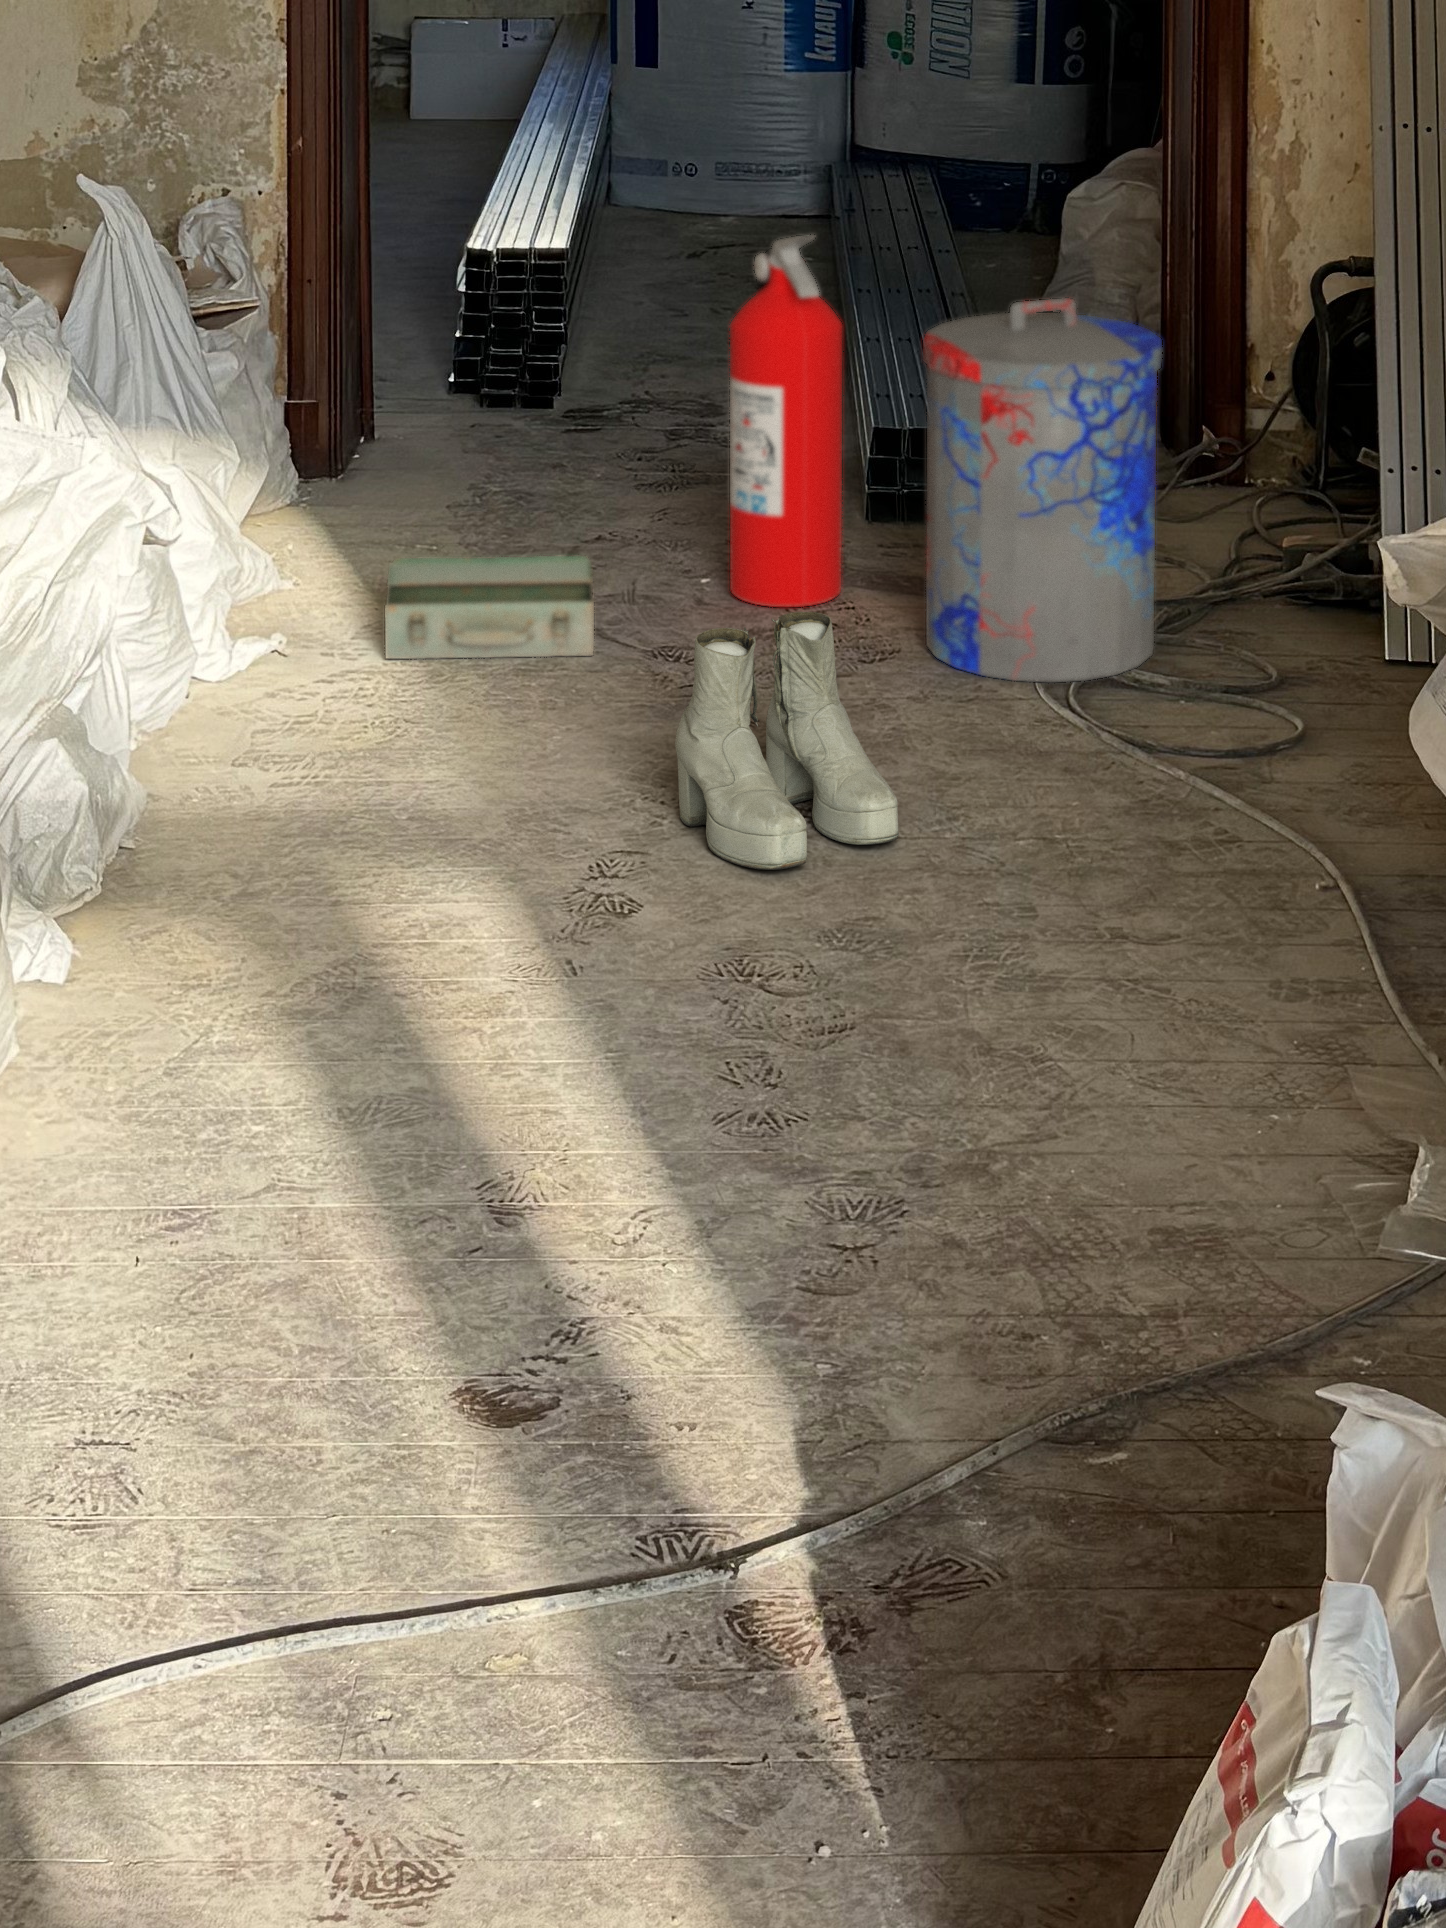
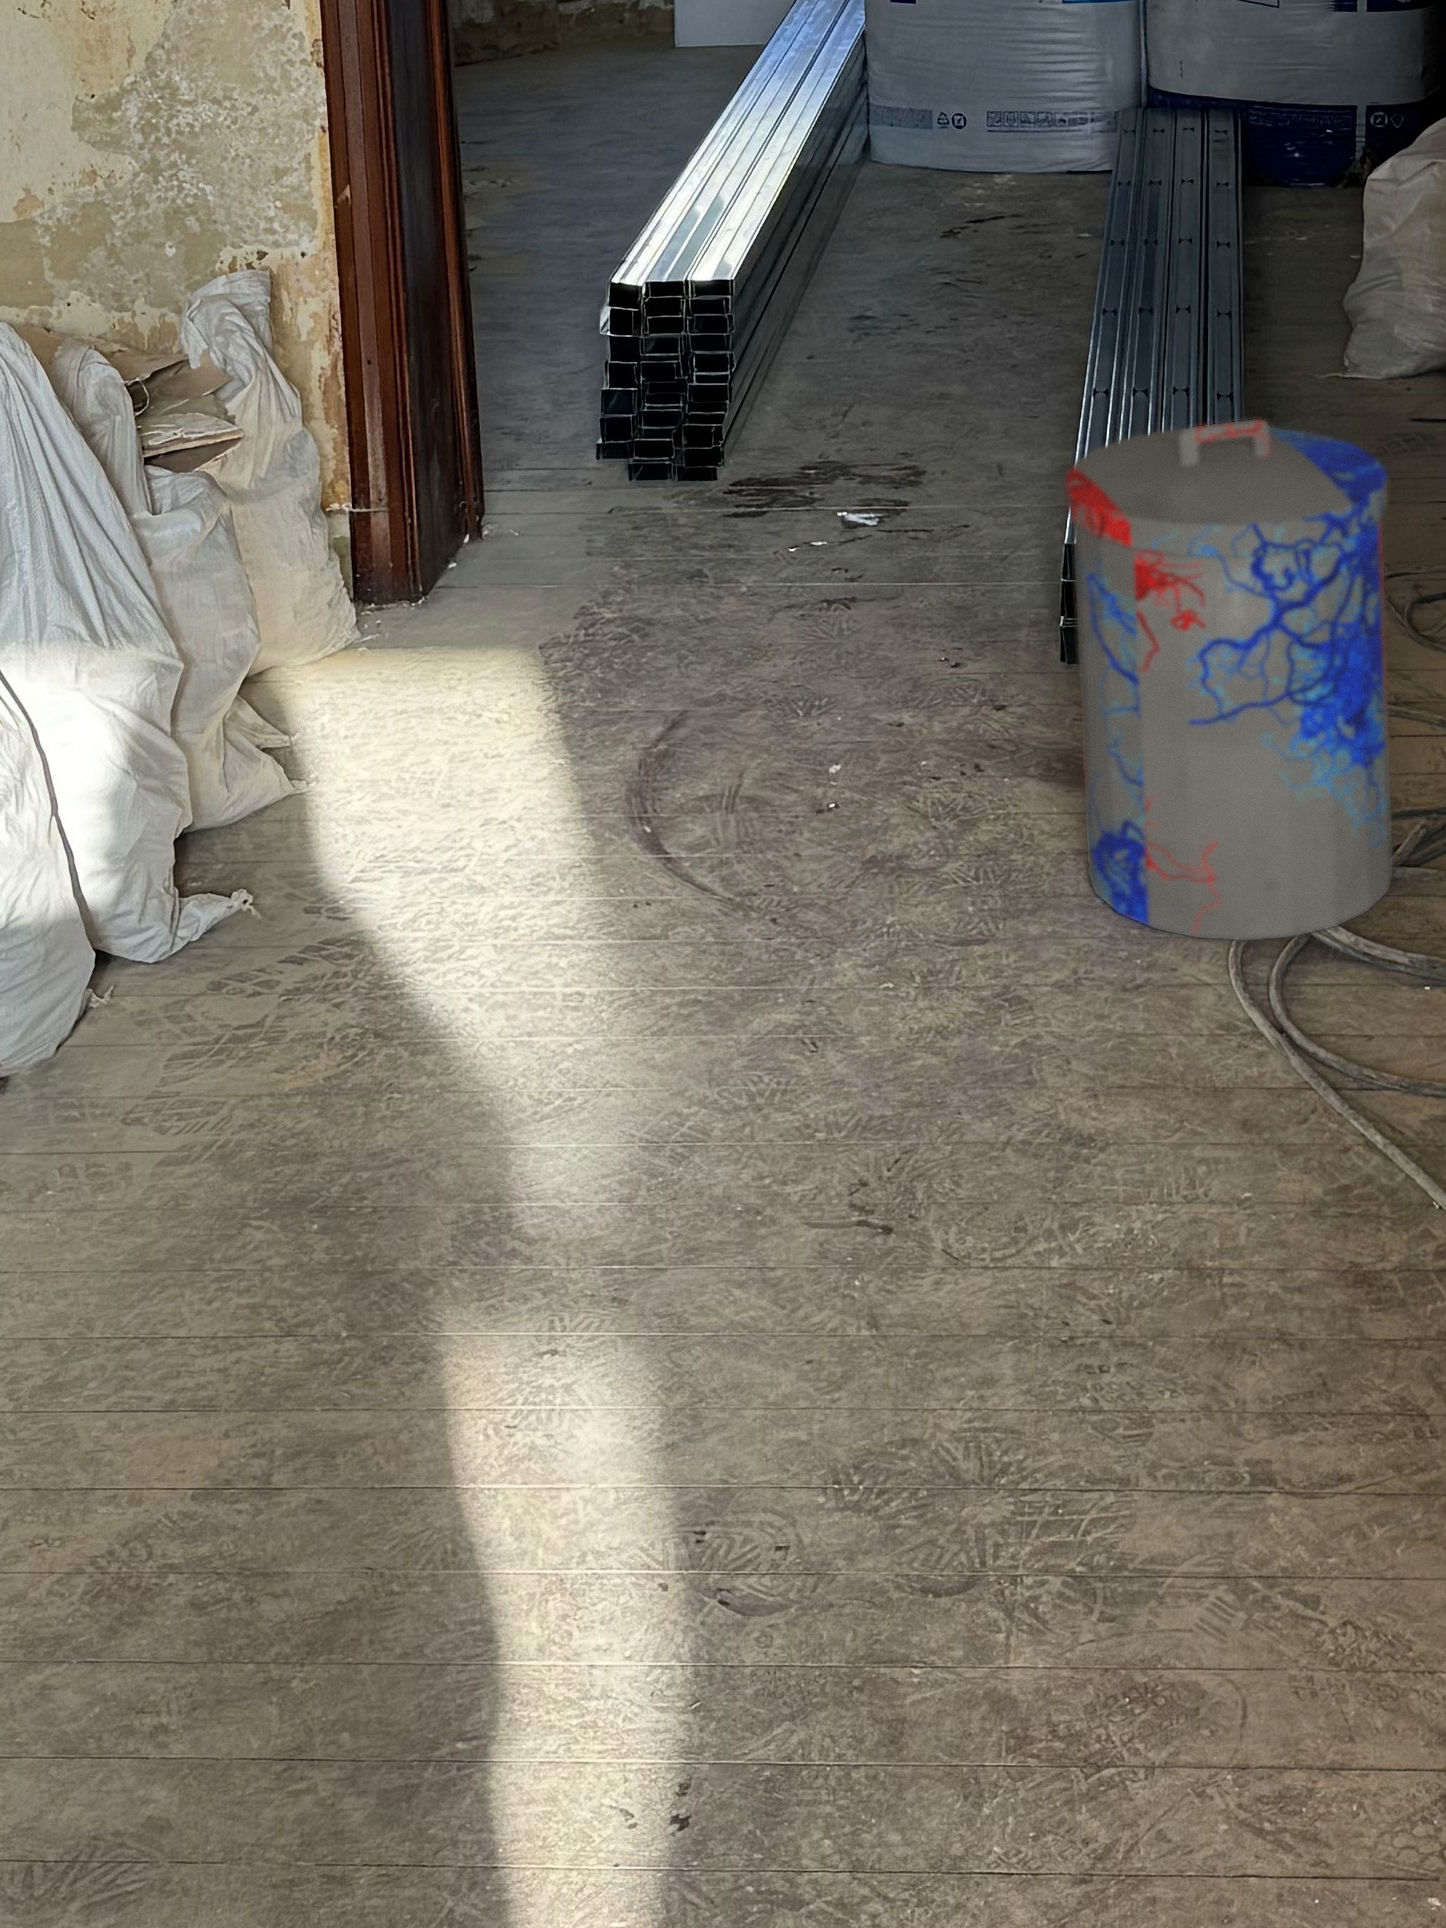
fire extinguisher: present [730,236,842,607] -> none [838,327,999,803]
toolbox: present [385,556,594,659] -> none [380,741,667,895]
boots: present [675,612,899,870] -> none [672,915,970,1312]

